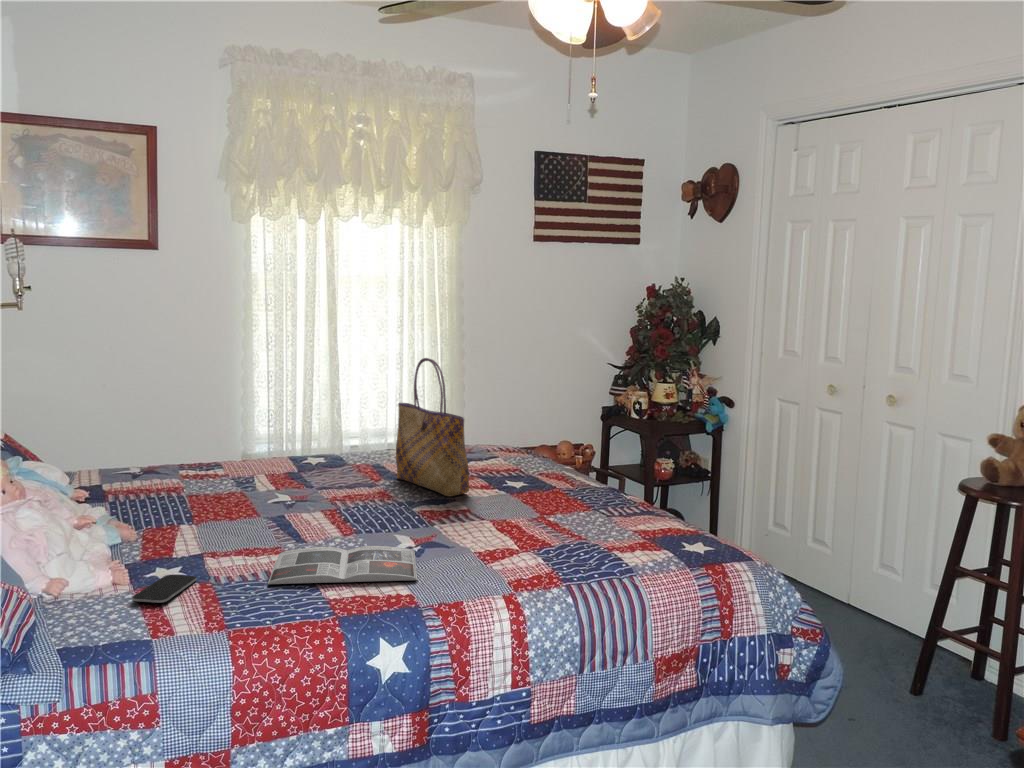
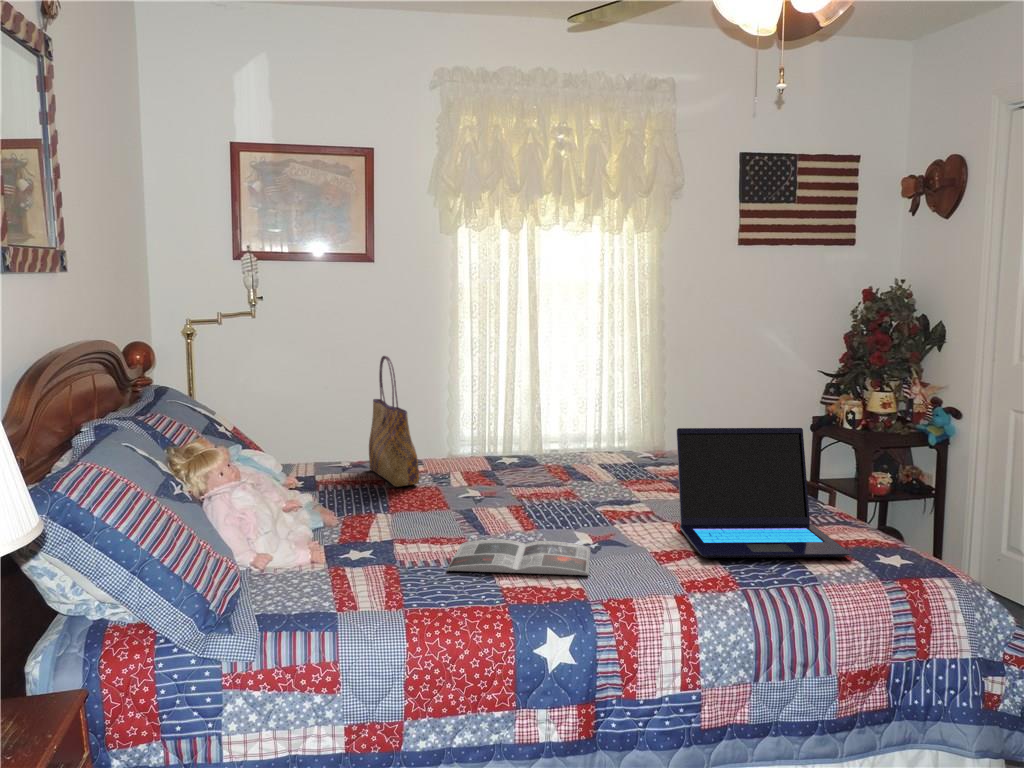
tote bag: present [396,358,469,496] -> present [369,356,419,487]
laptop: none [494,424,660,555] -> present [677,428,850,558]
smartphone: present [132,575,196,603] -> none [325,557,384,581]

